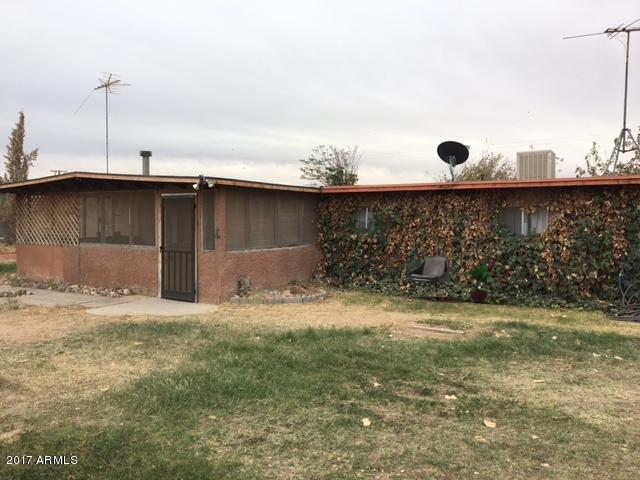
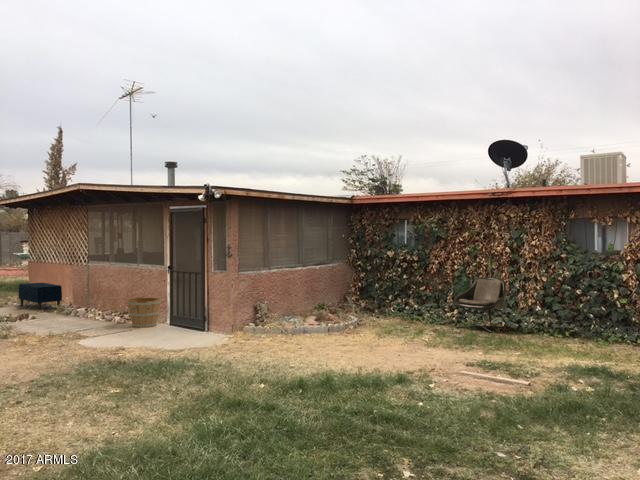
bench: none [13,263,55,287] -> present [19,283,62,310]
potted tree: present [468,266,488,302] -> none [525,285,556,334]
wooden bucket: none [124,274,154,300] -> present [127,297,161,328]

